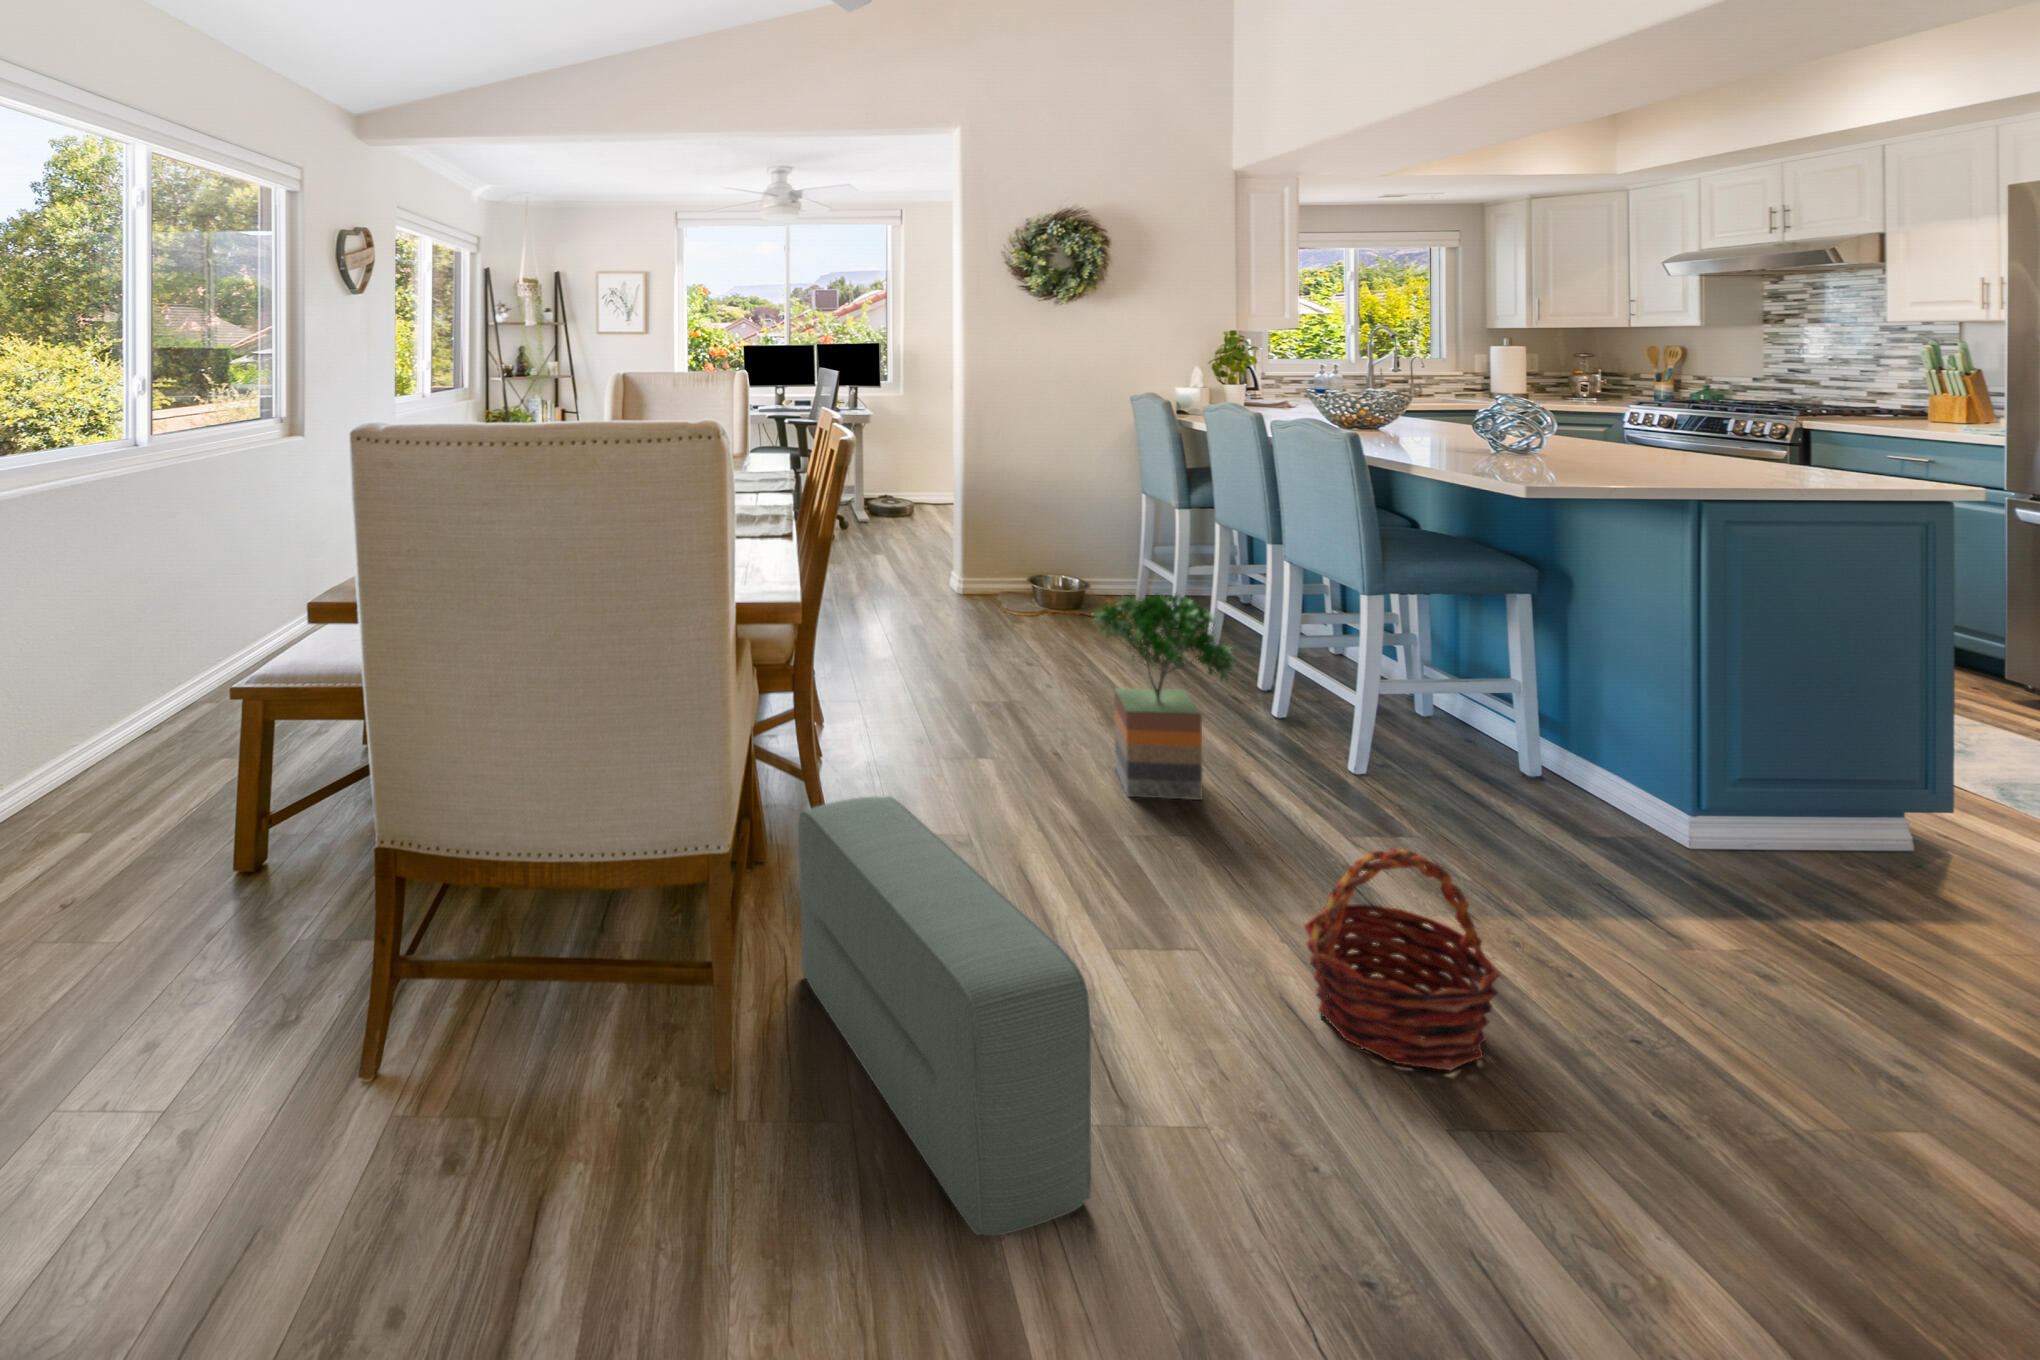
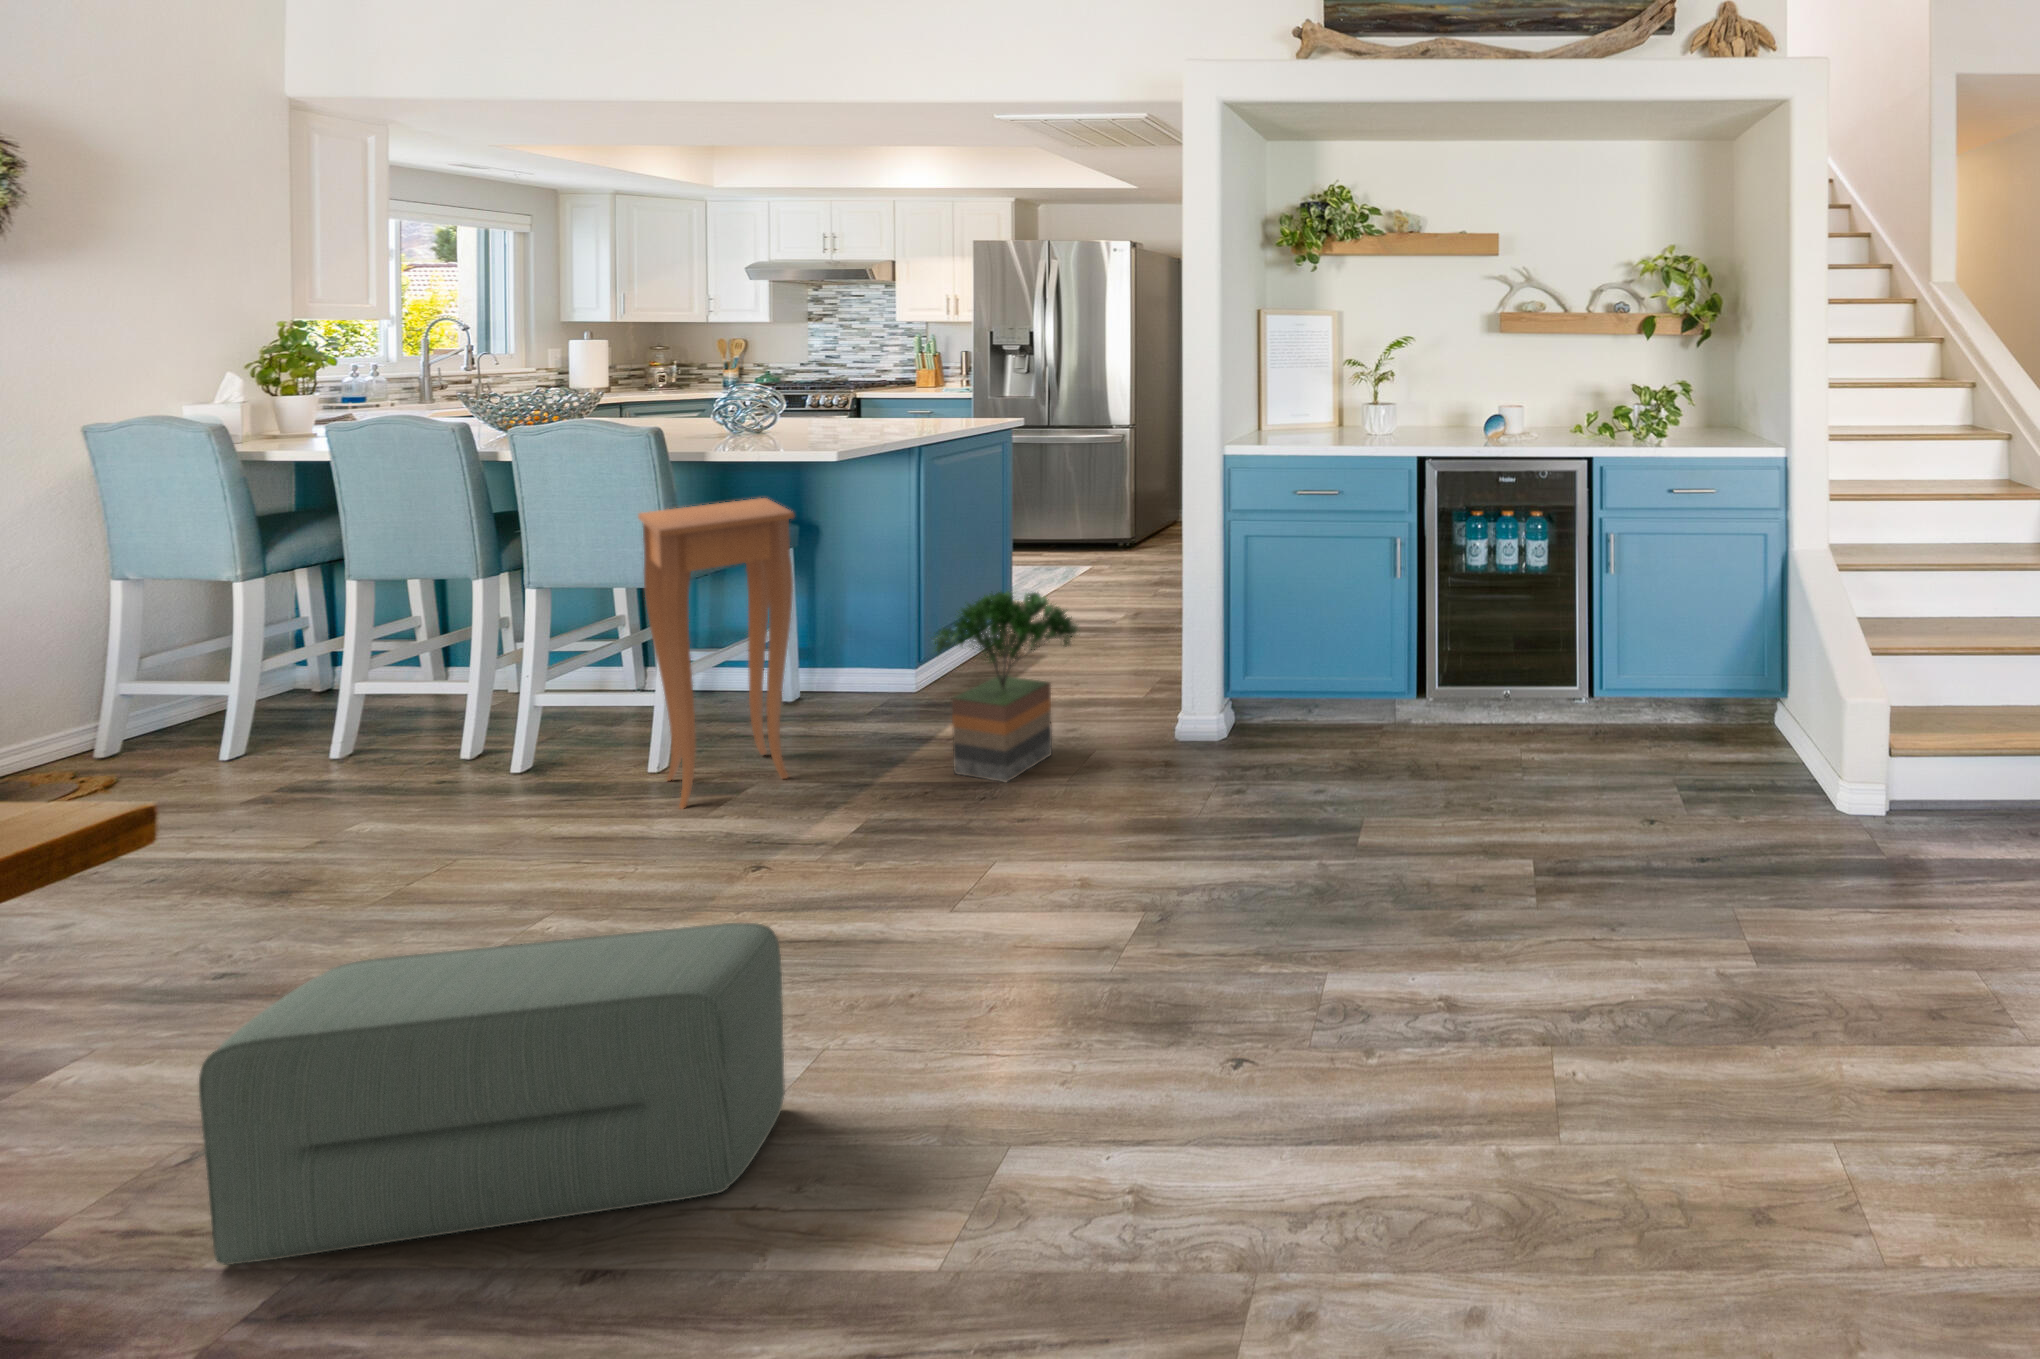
side table: none [1302,500,1457,861] -> present [638,498,795,809]
potted tree: present [1093,594,1234,800] -> present [934,591,1078,782]
basket: present [1304,848,1500,1070] -> none [785,747,928,905]

